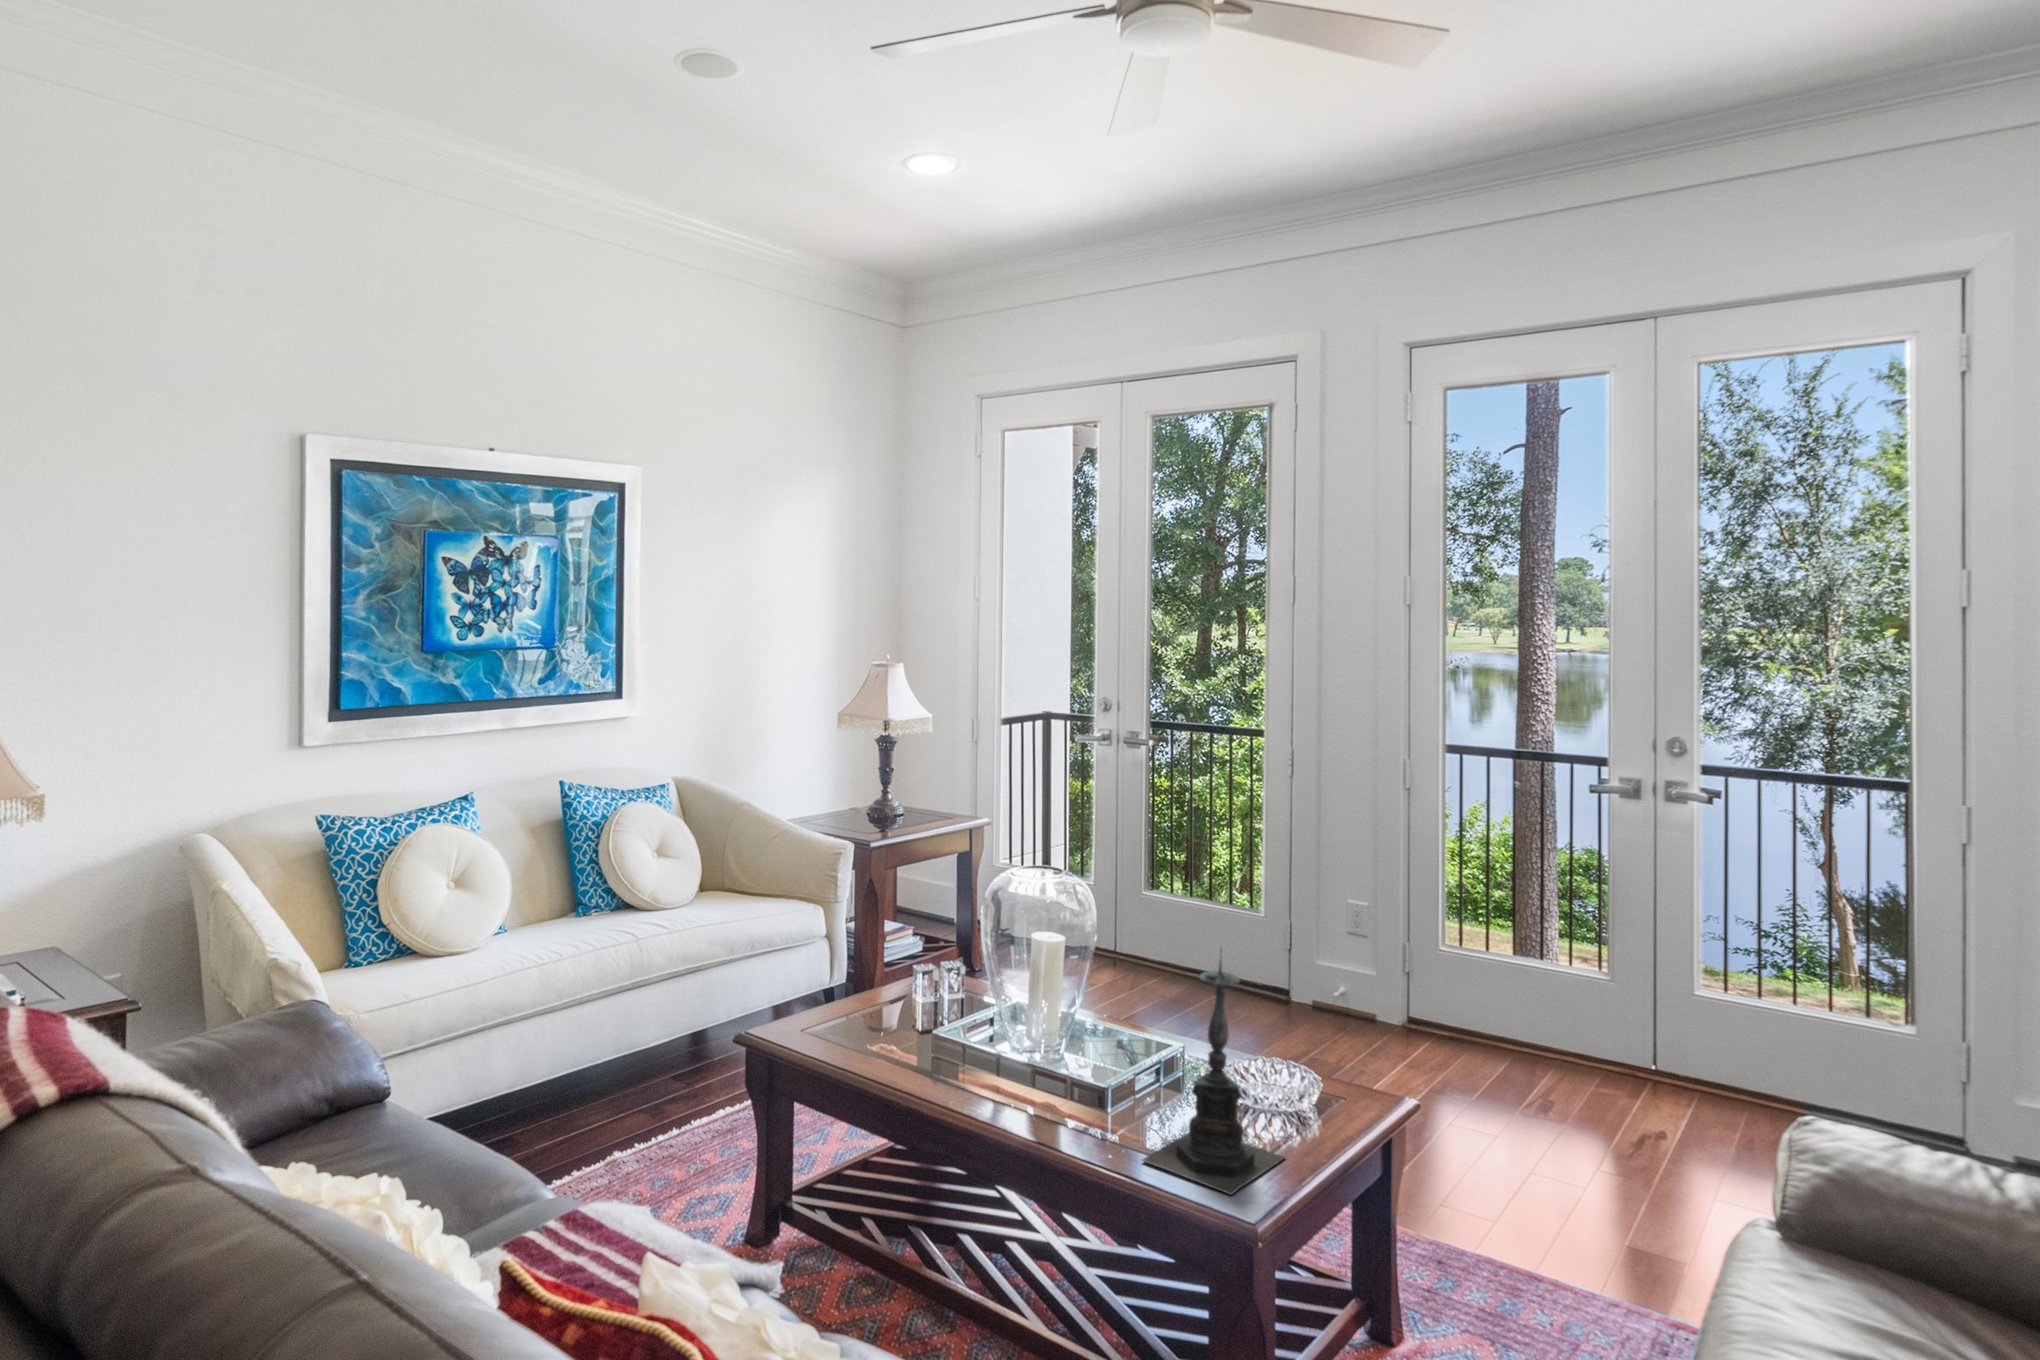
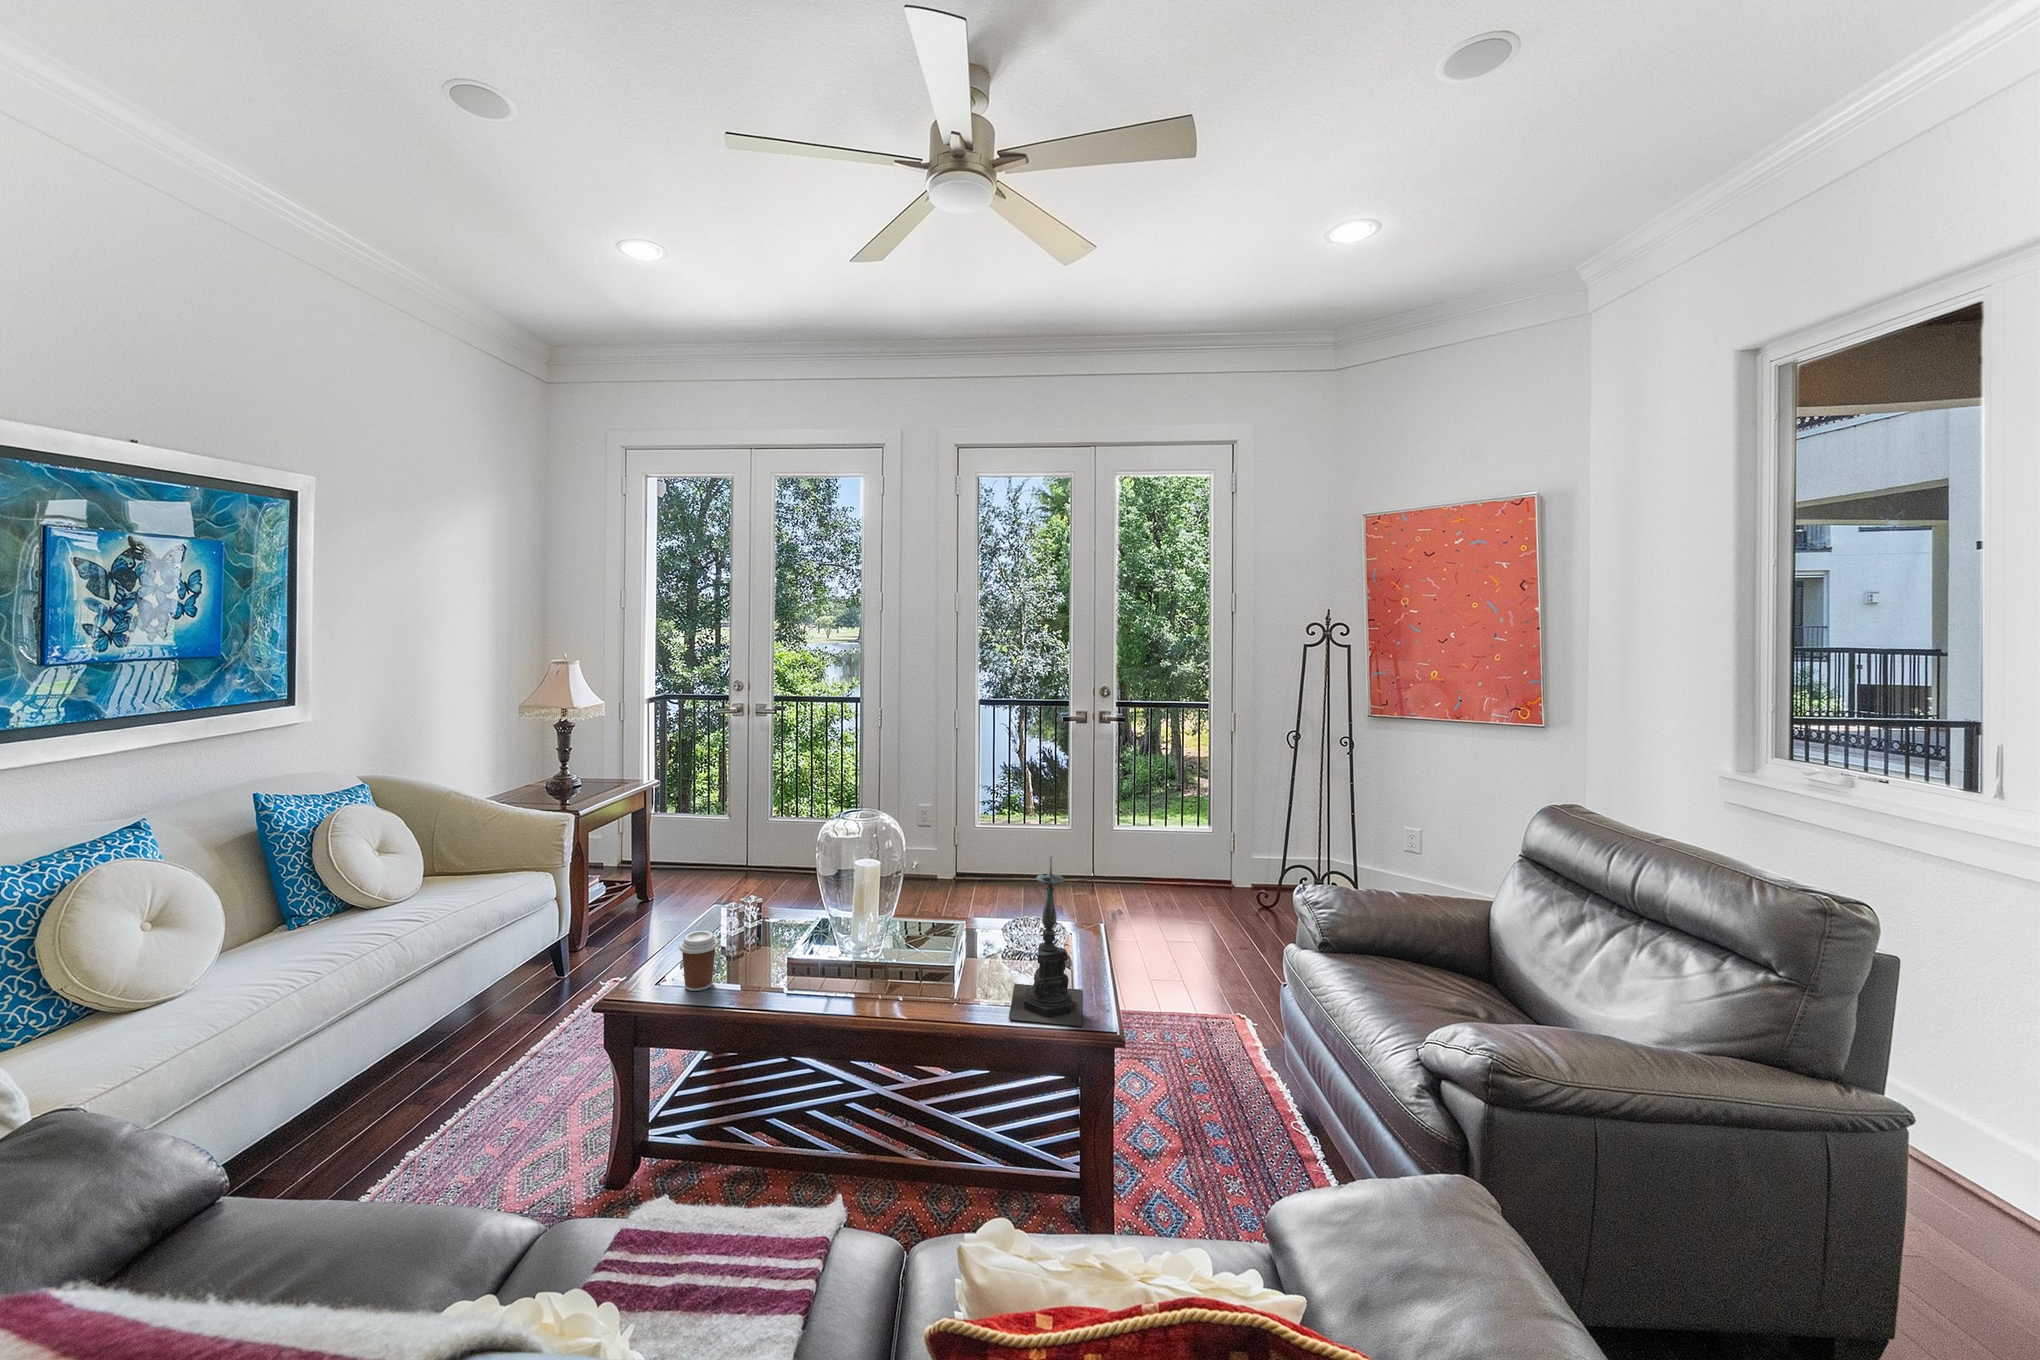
coffee cup: none [821,975,865,1043] -> present [679,931,718,991]

